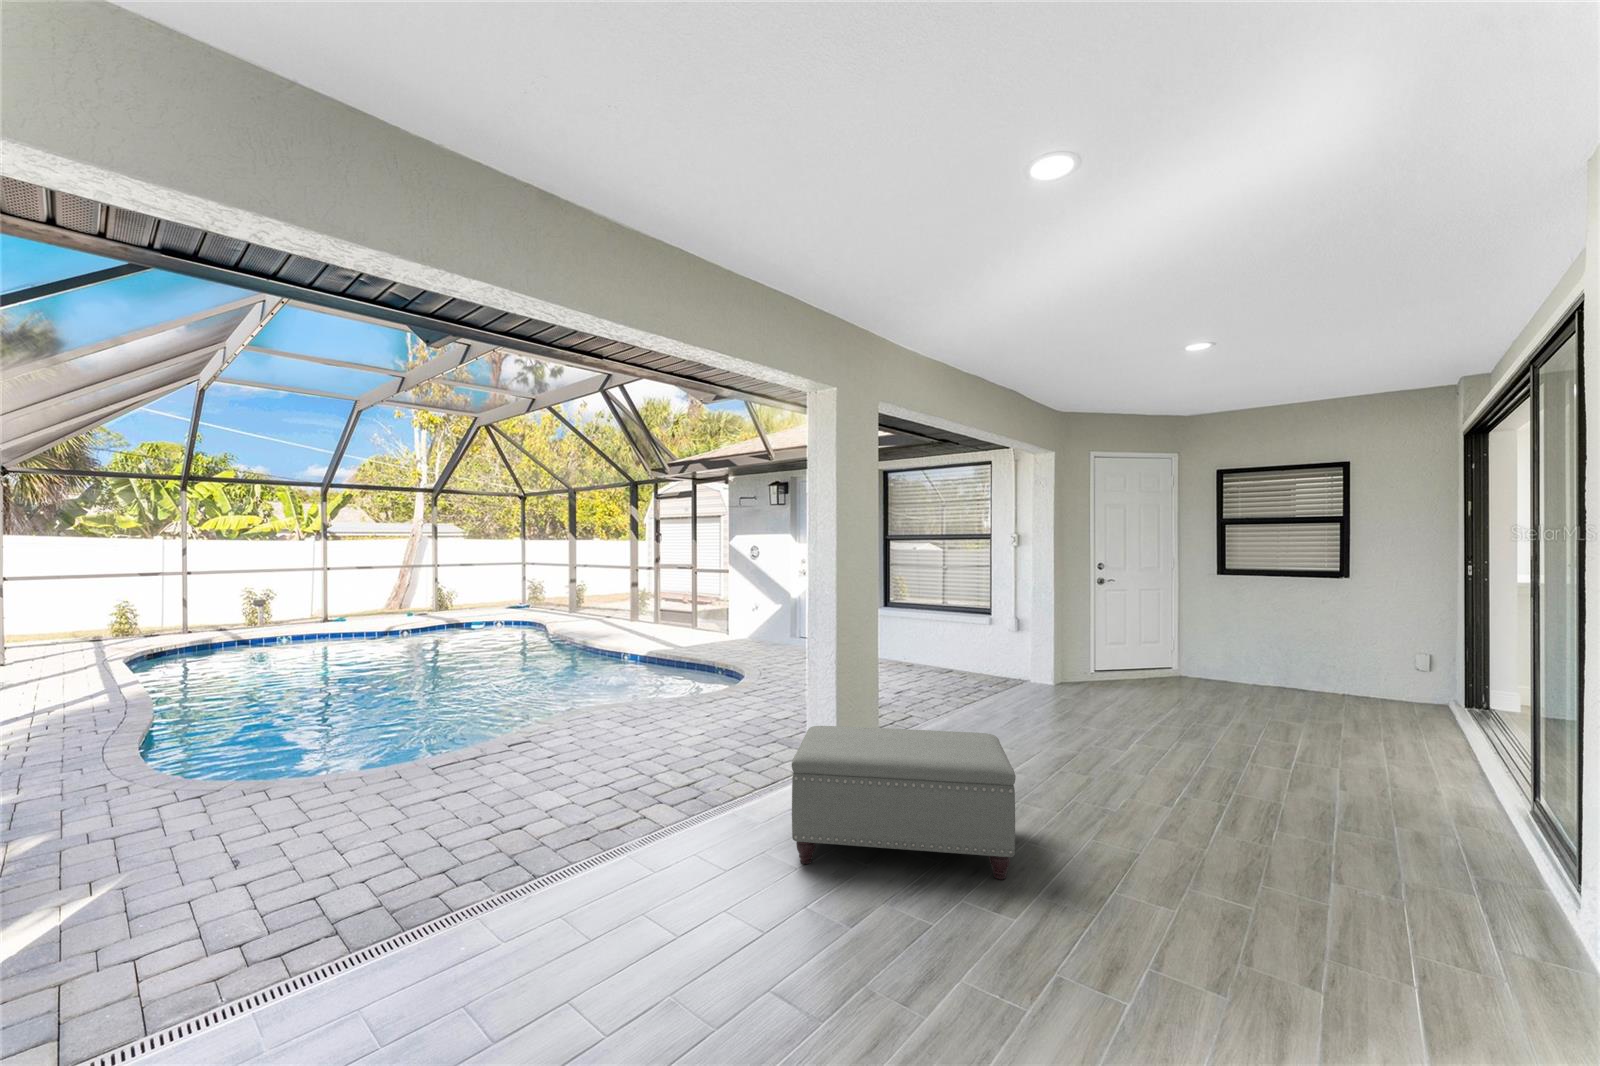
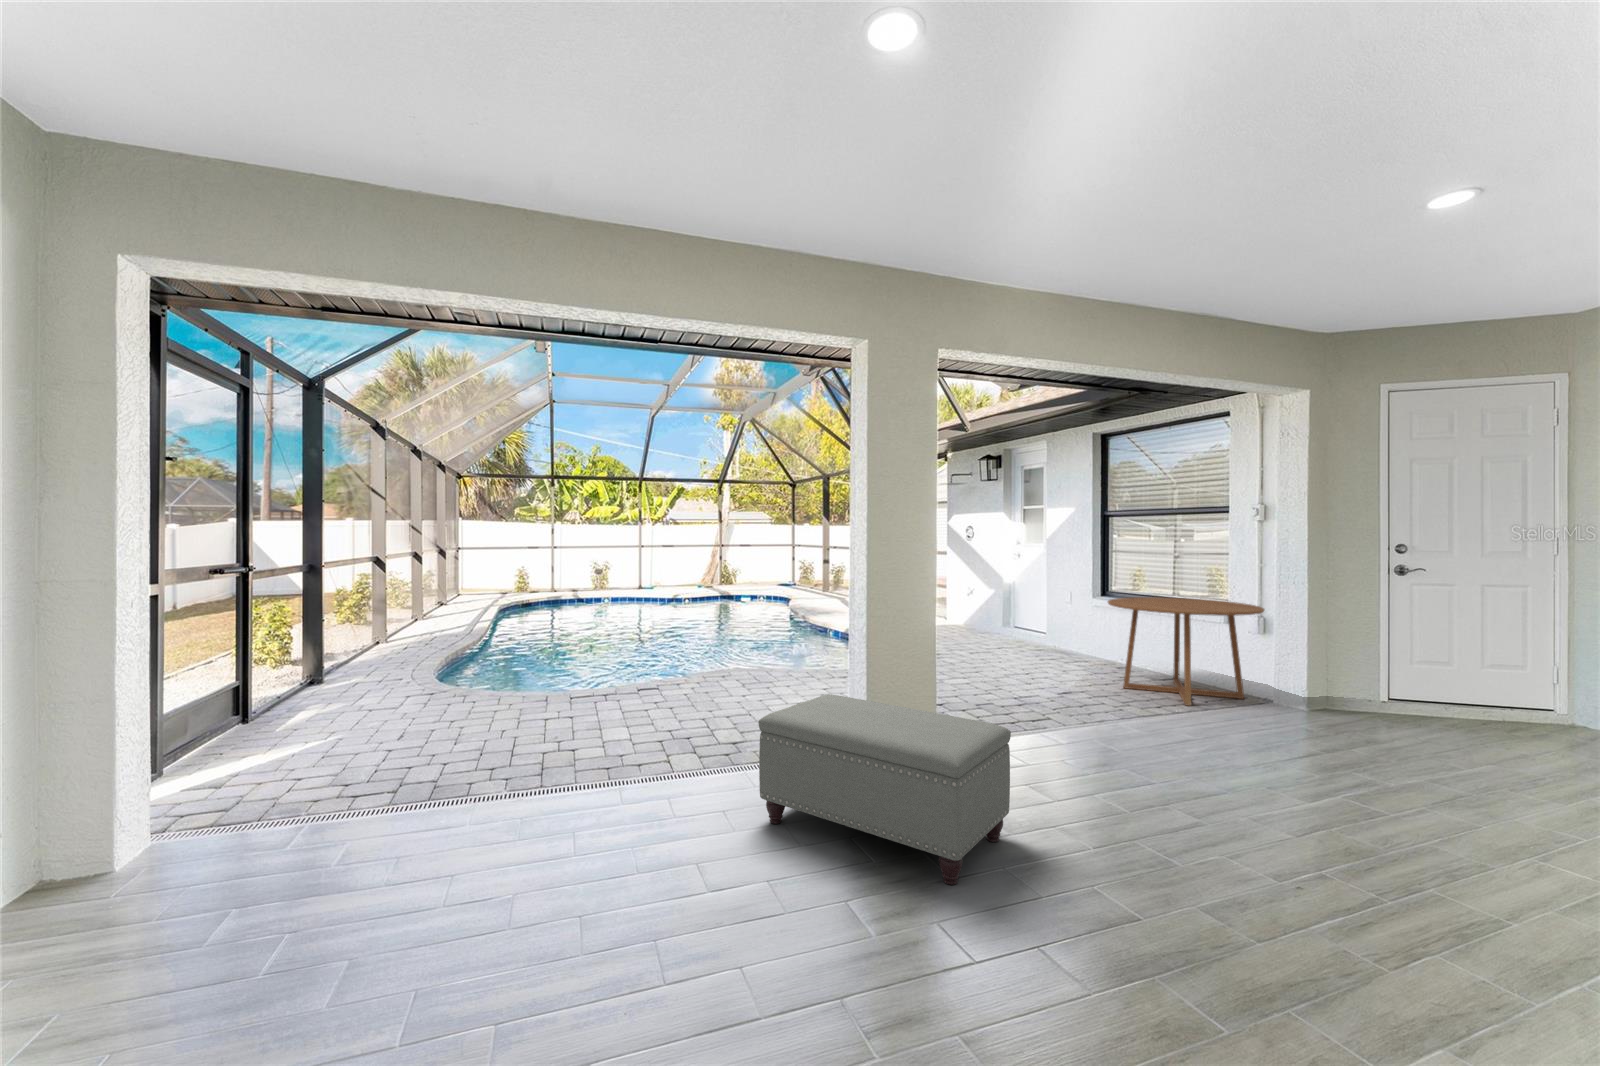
dining table: none [918,609,1032,696] -> present [1108,597,1264,706]

